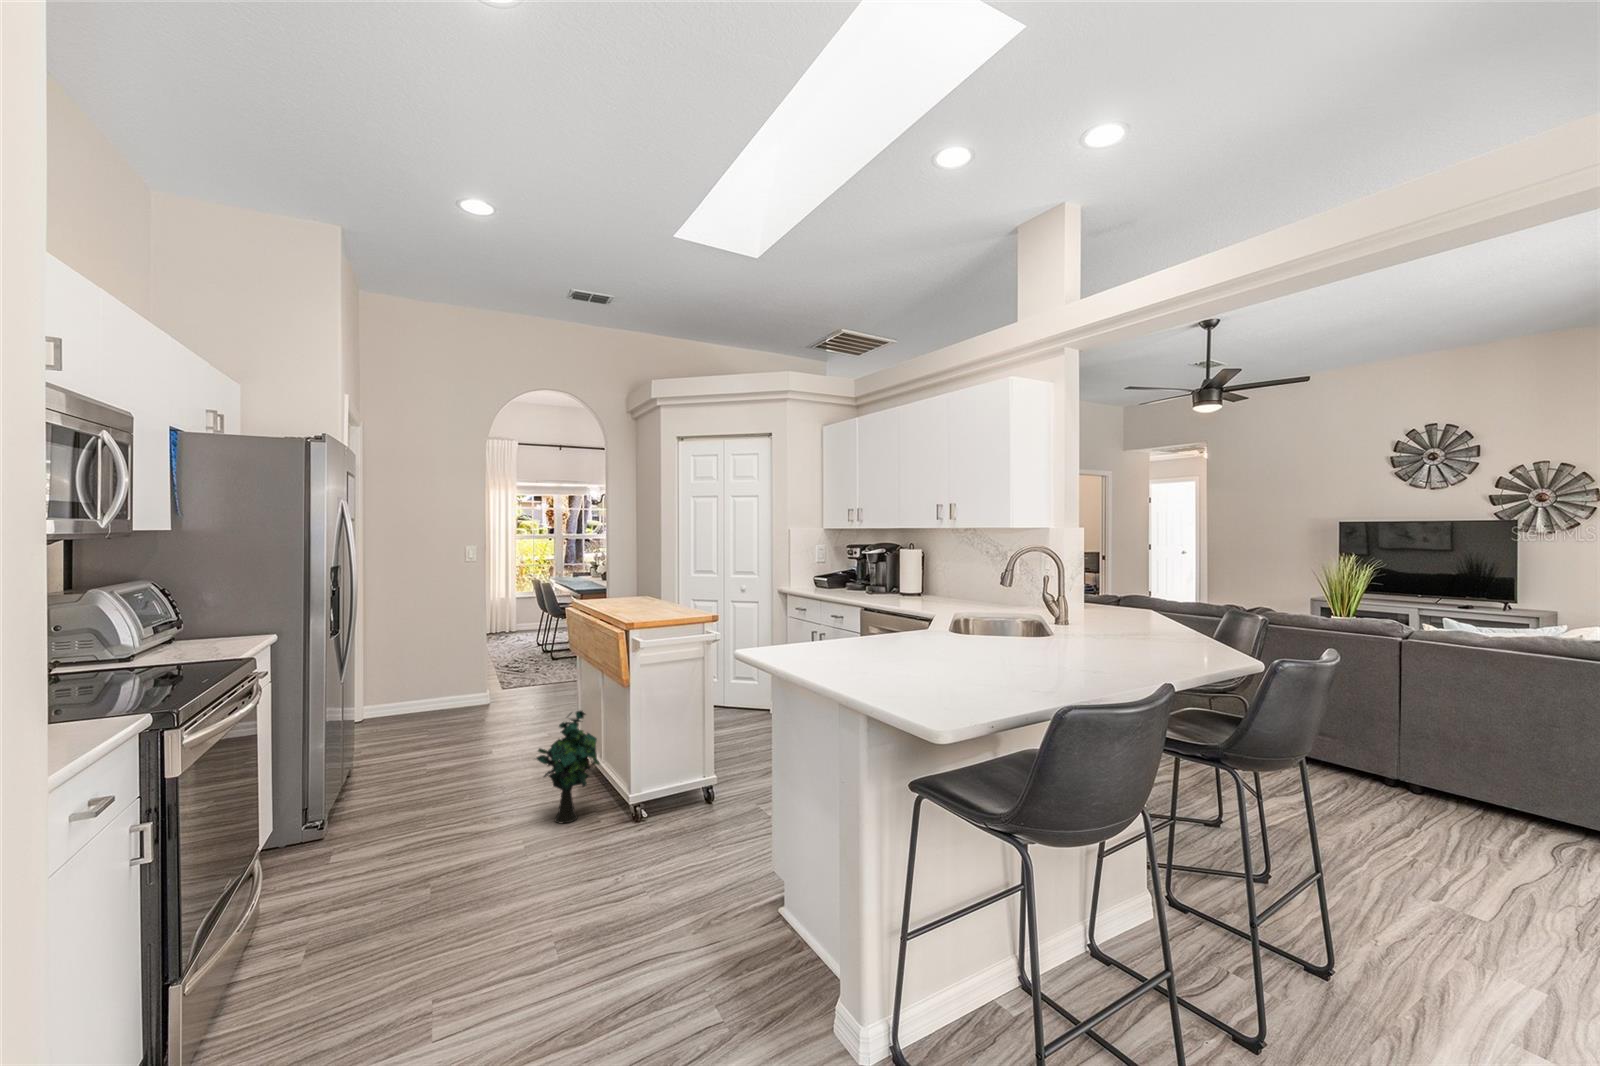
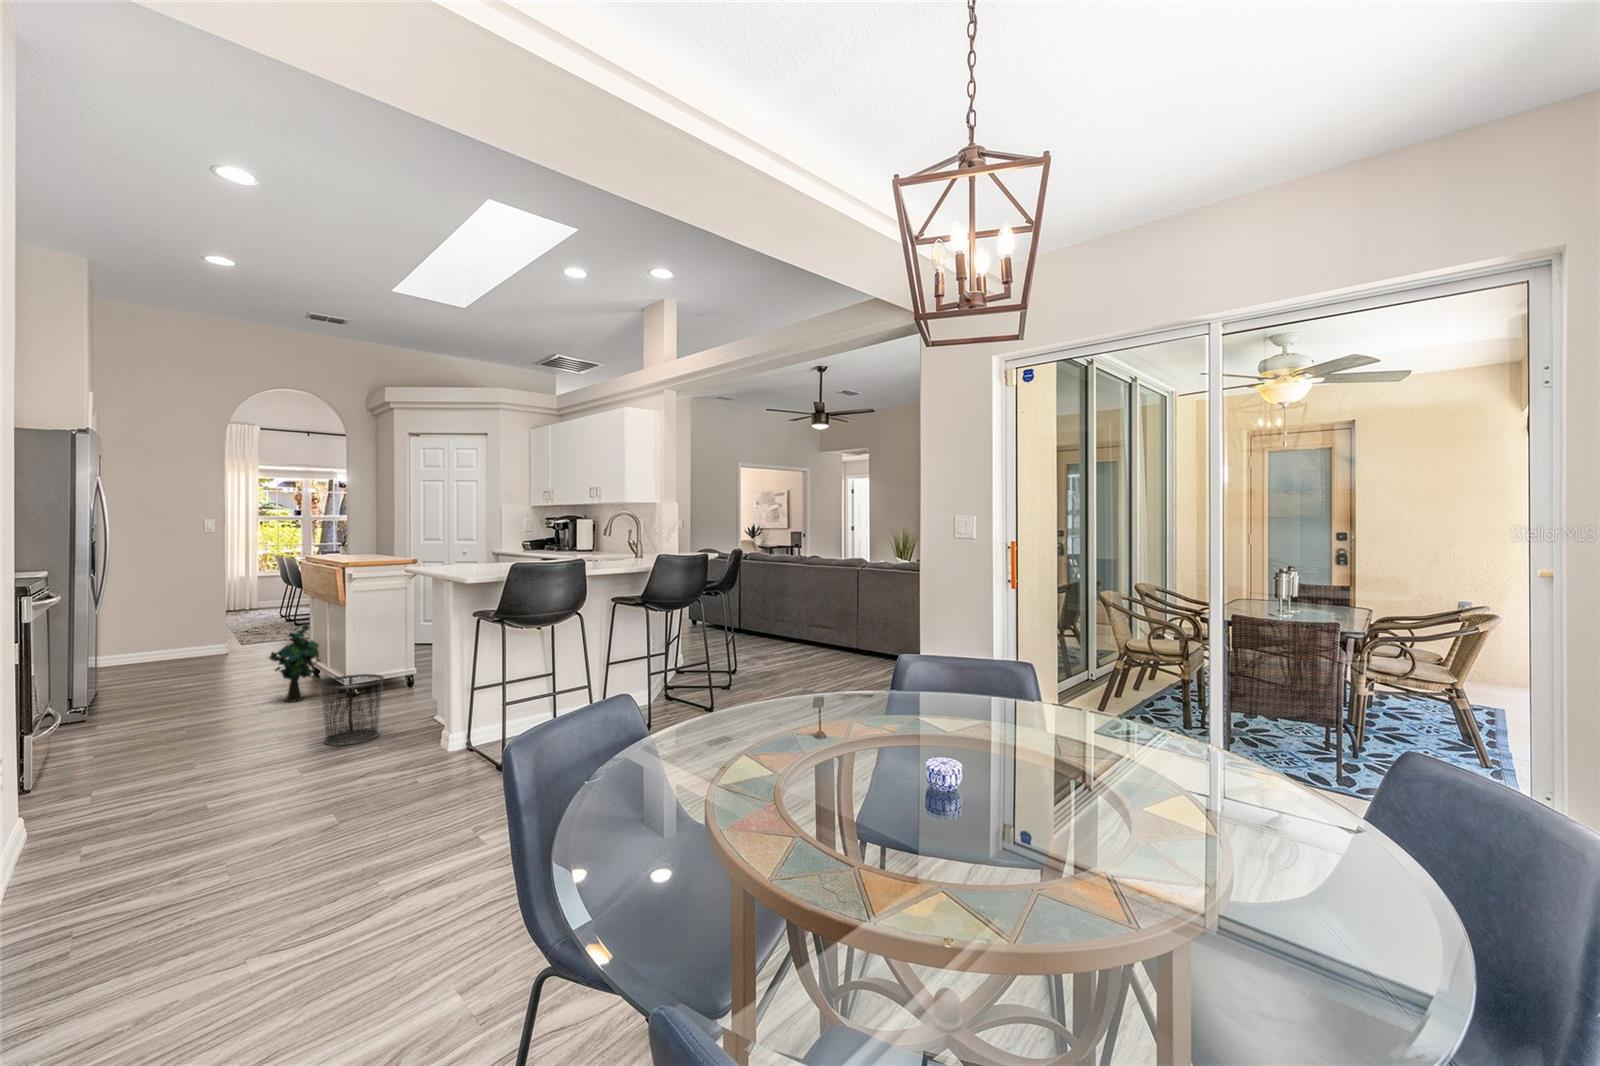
waste bin: none [616,832,712,979] -> present [319,674,384,746]

